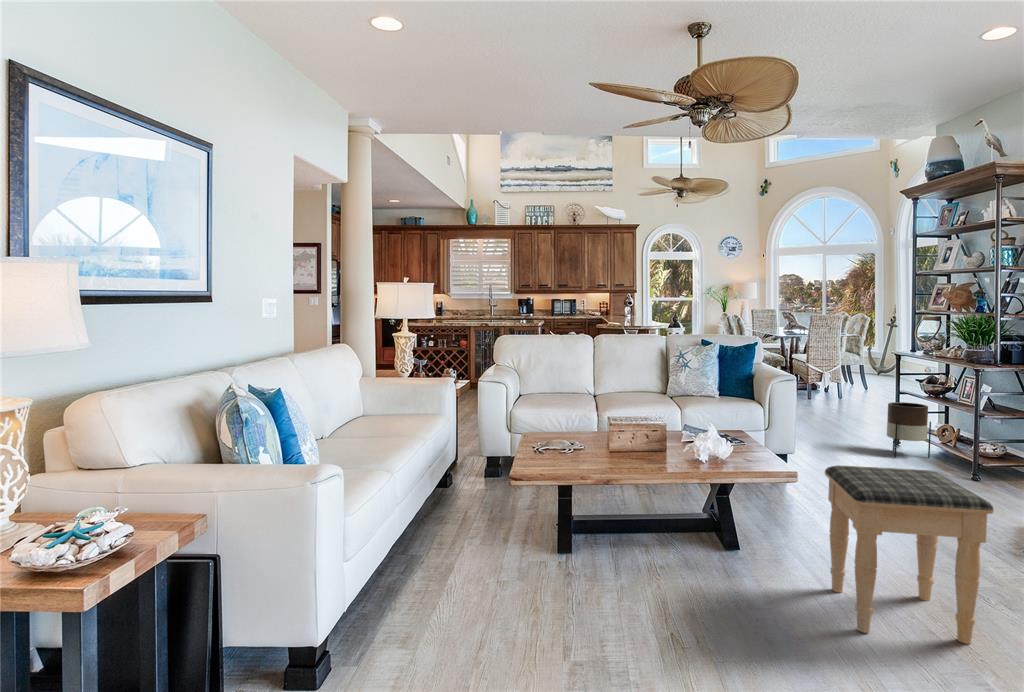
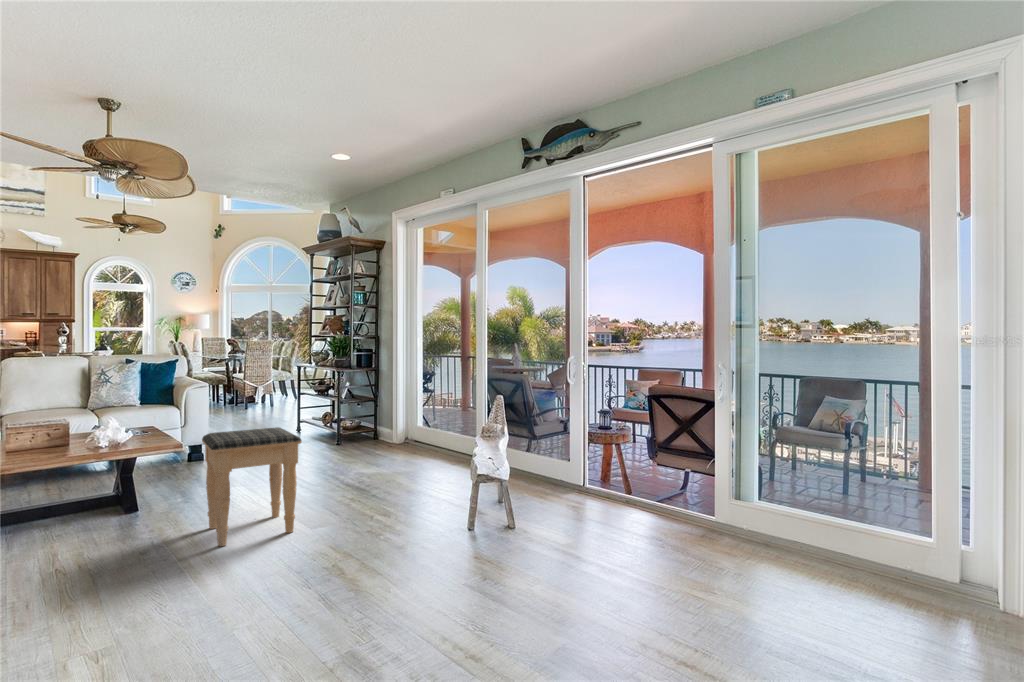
planter: present [887,402,931,458] -> none [292,400,321,441]

